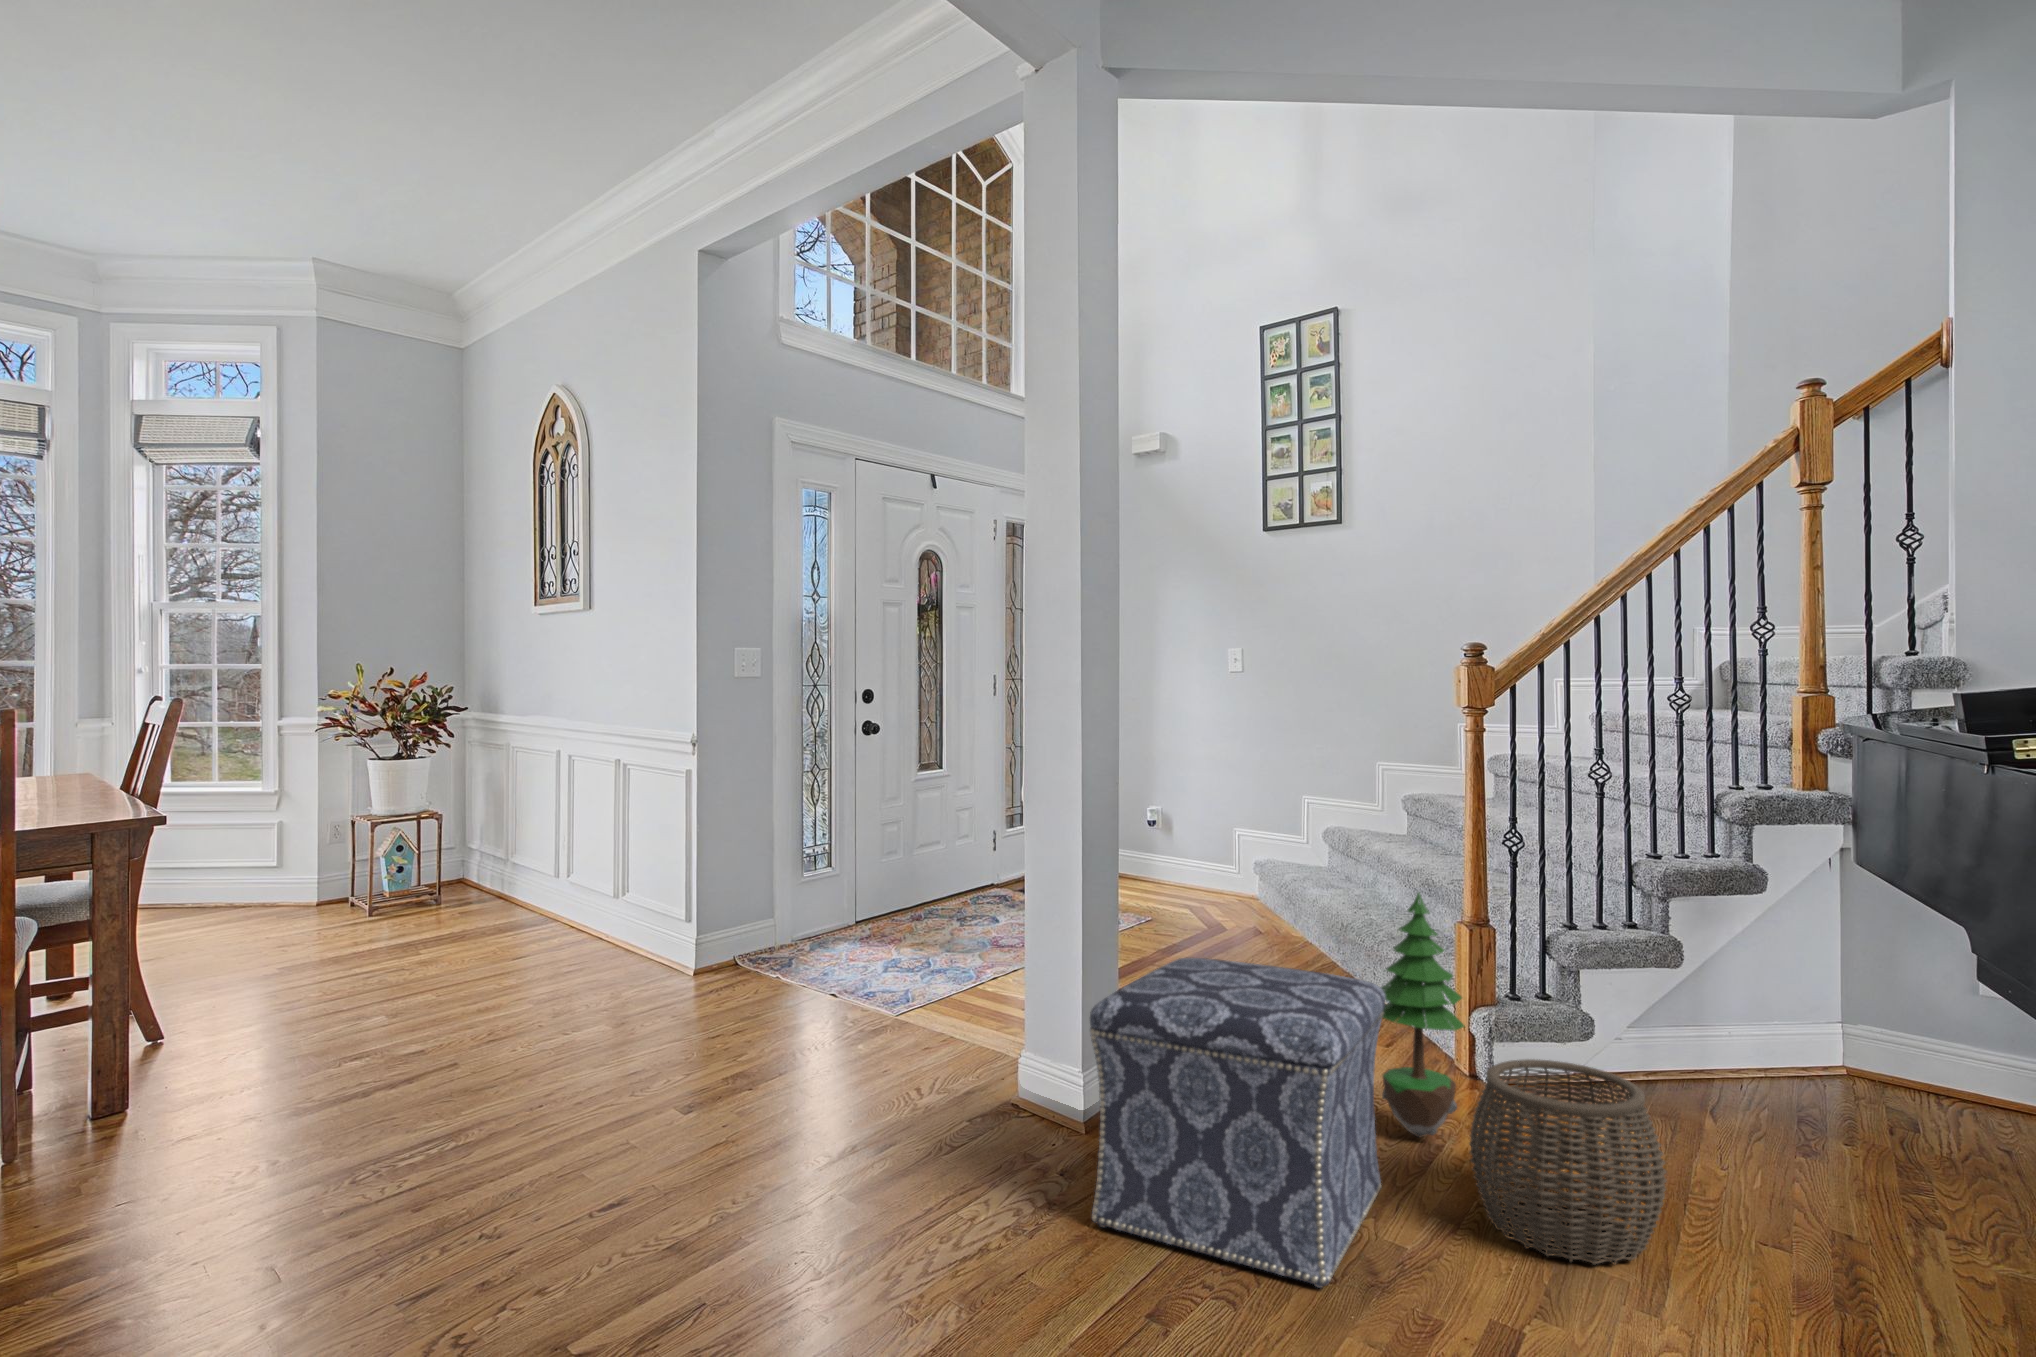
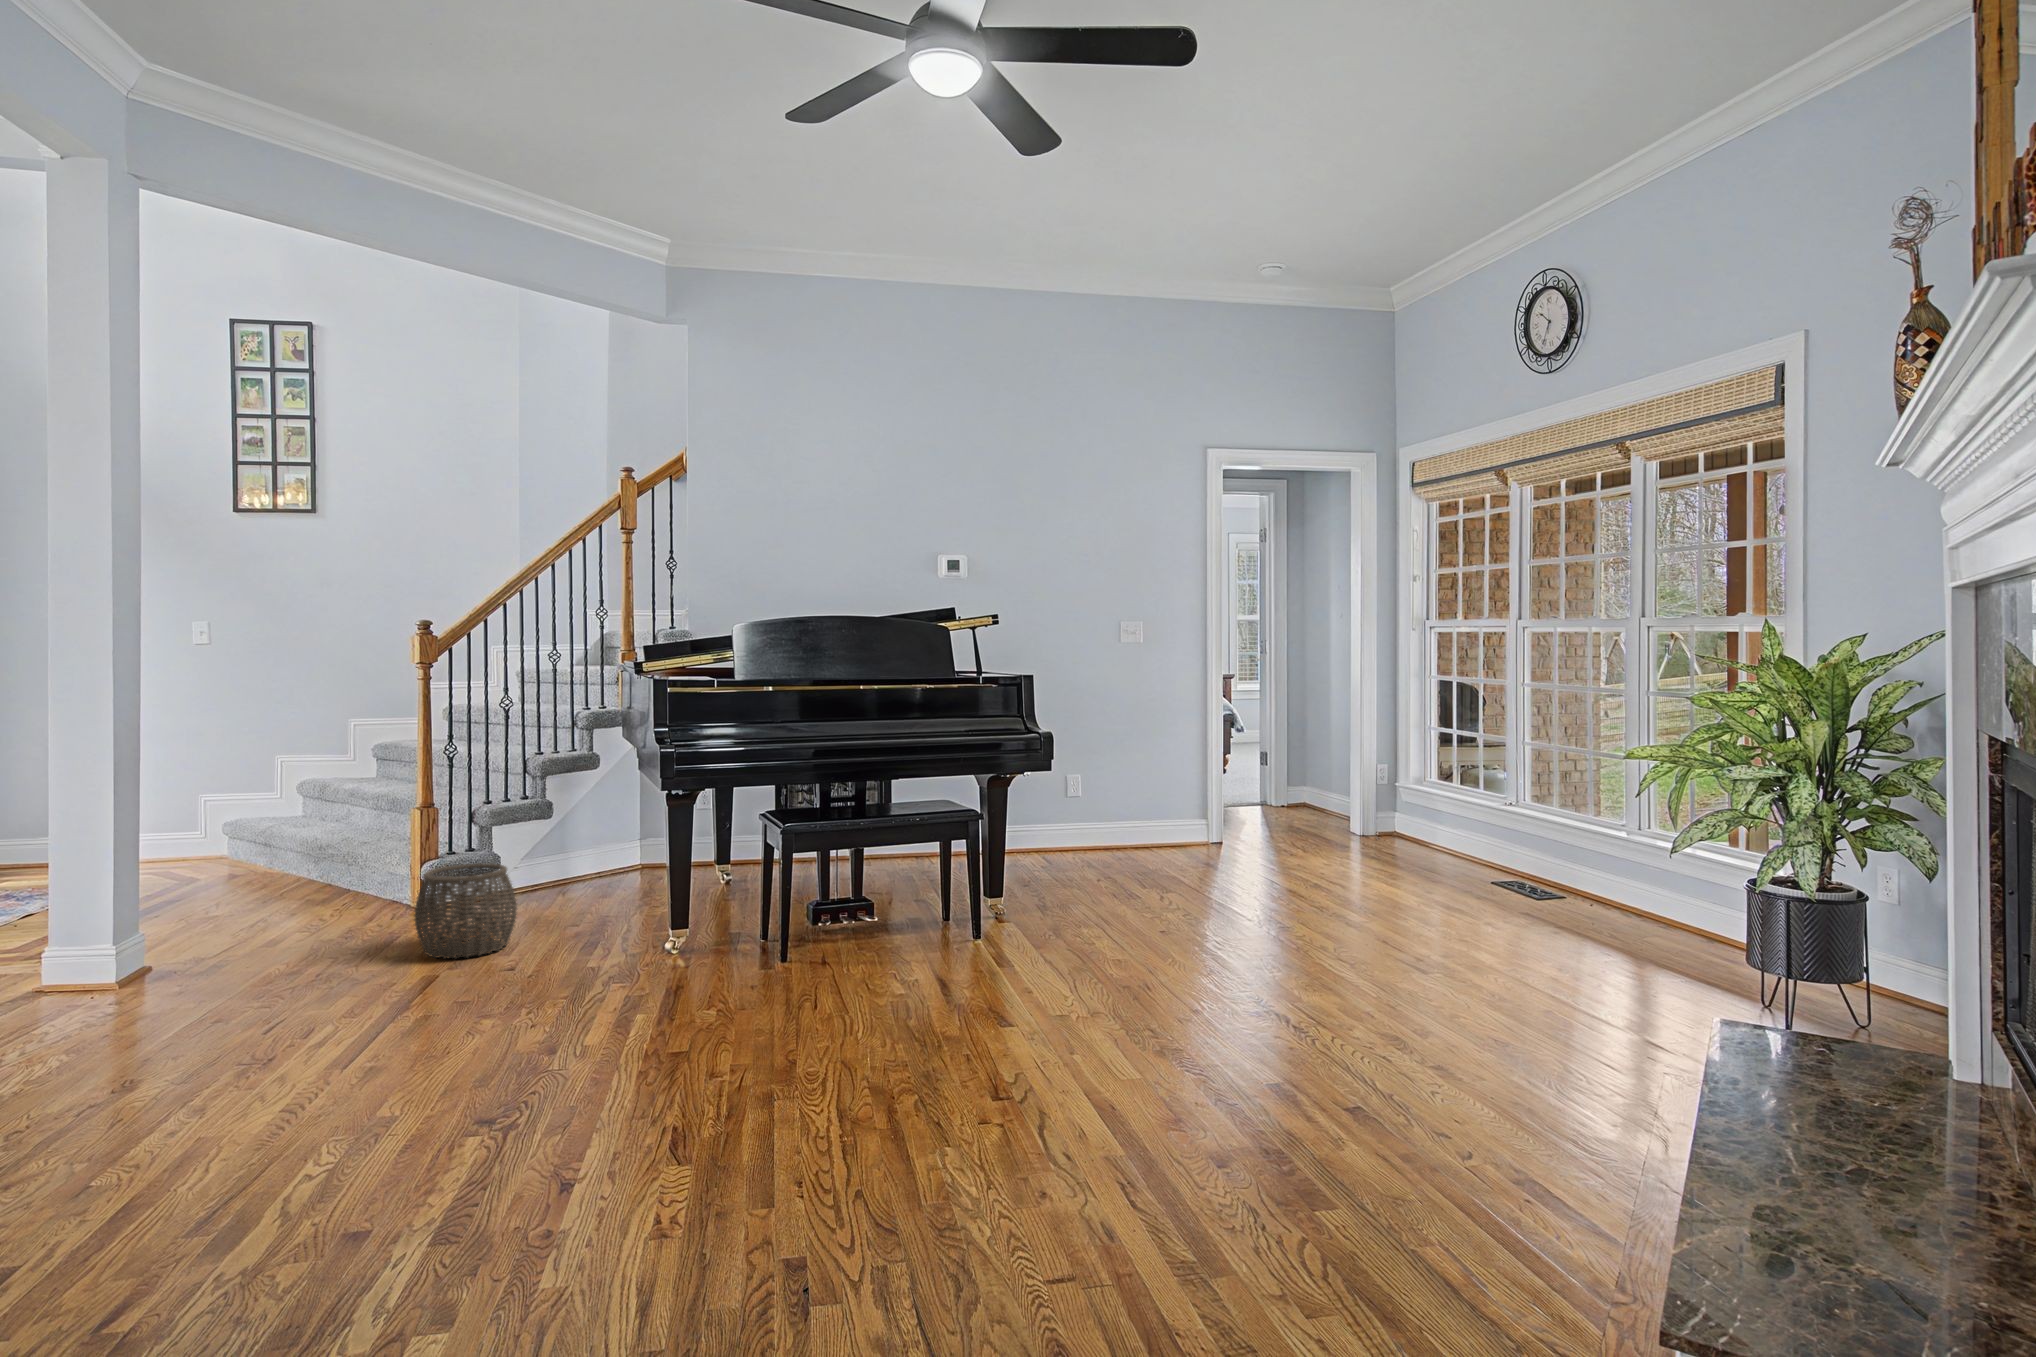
potted tree: present [1381,893,1465,1137] -> none [352,783,414,936]
ottoman: present [1090,958,1385,1288] -> none [148,836,360,1012]

